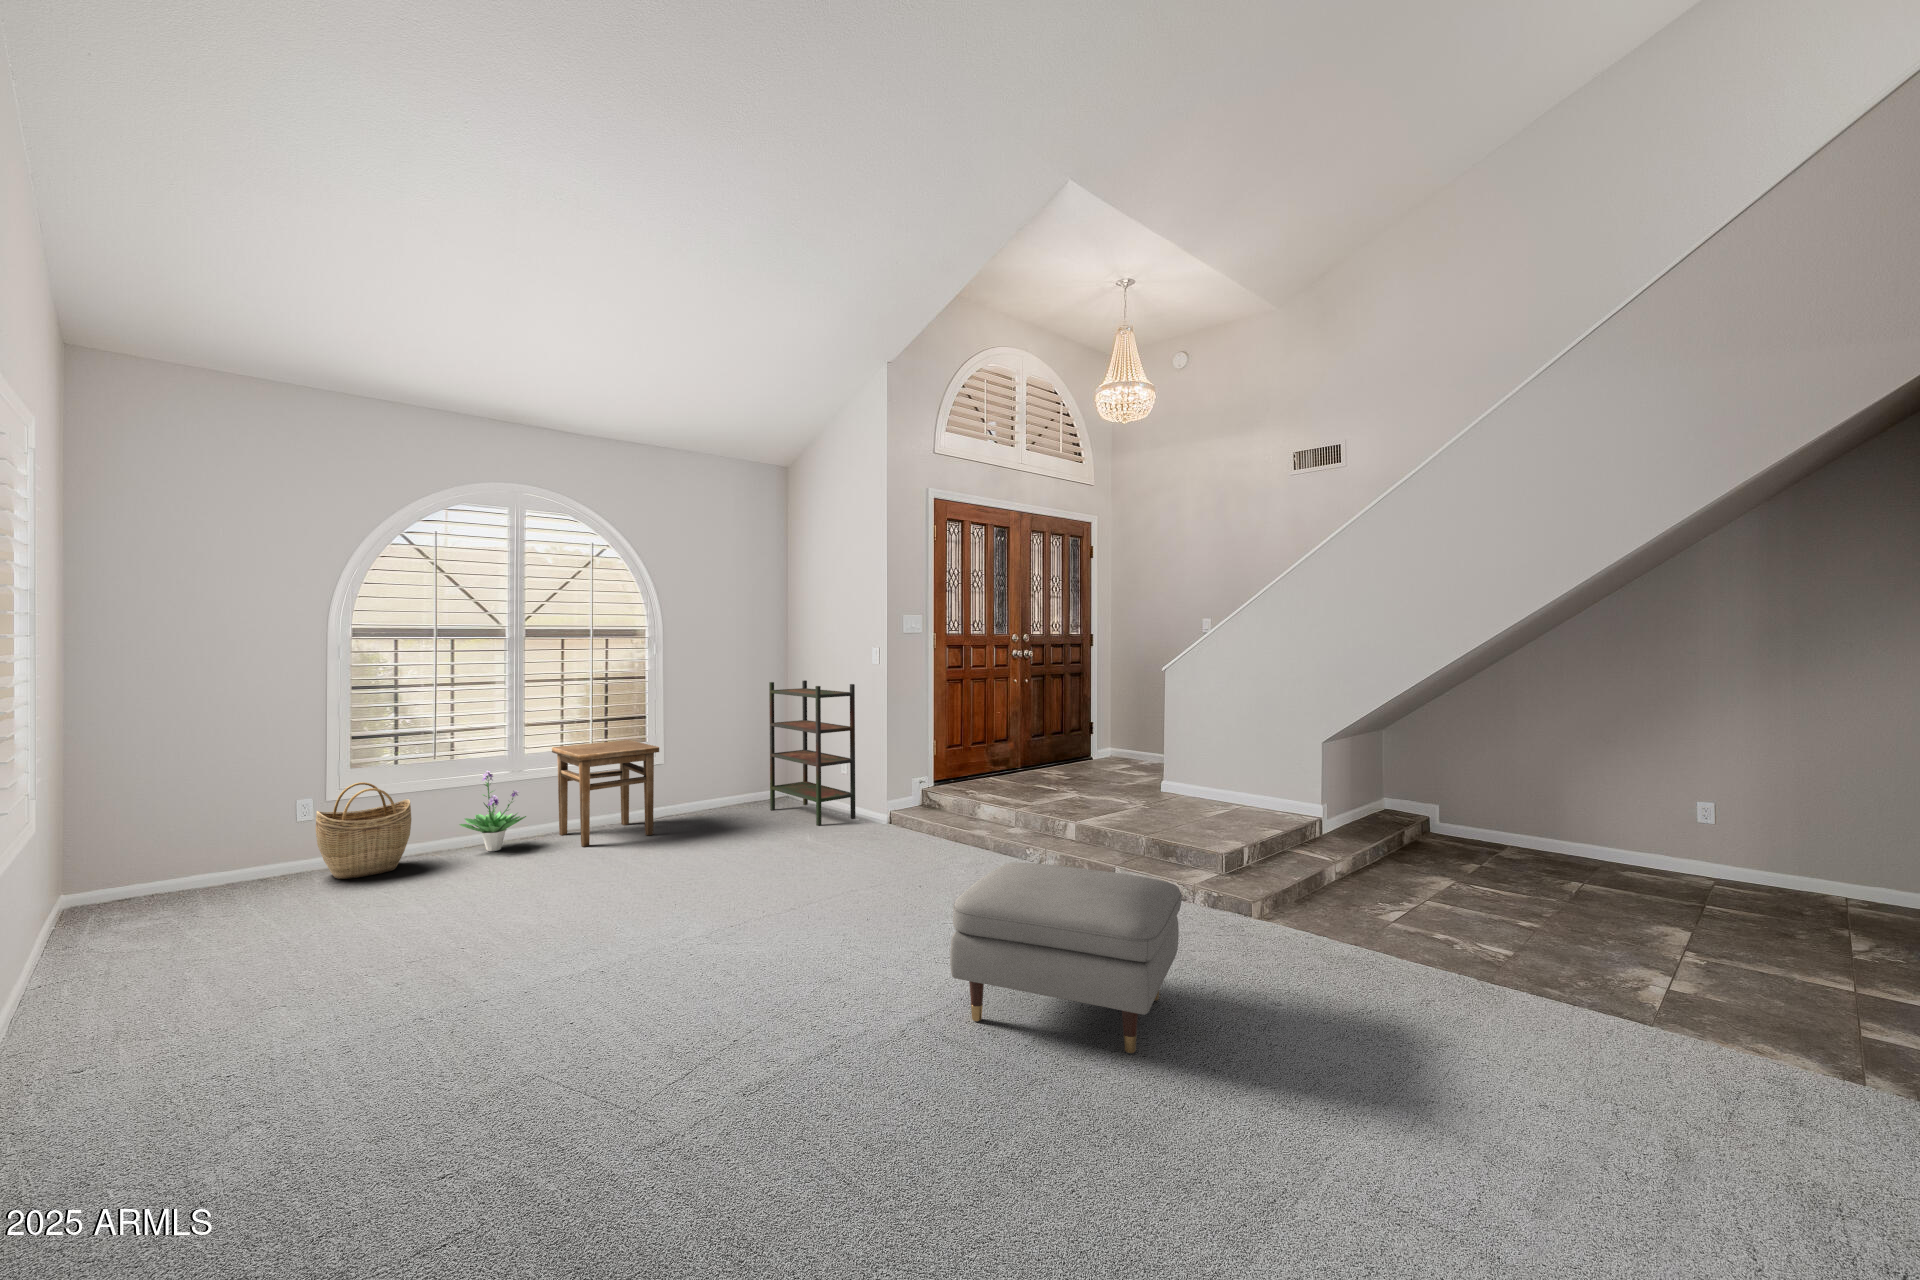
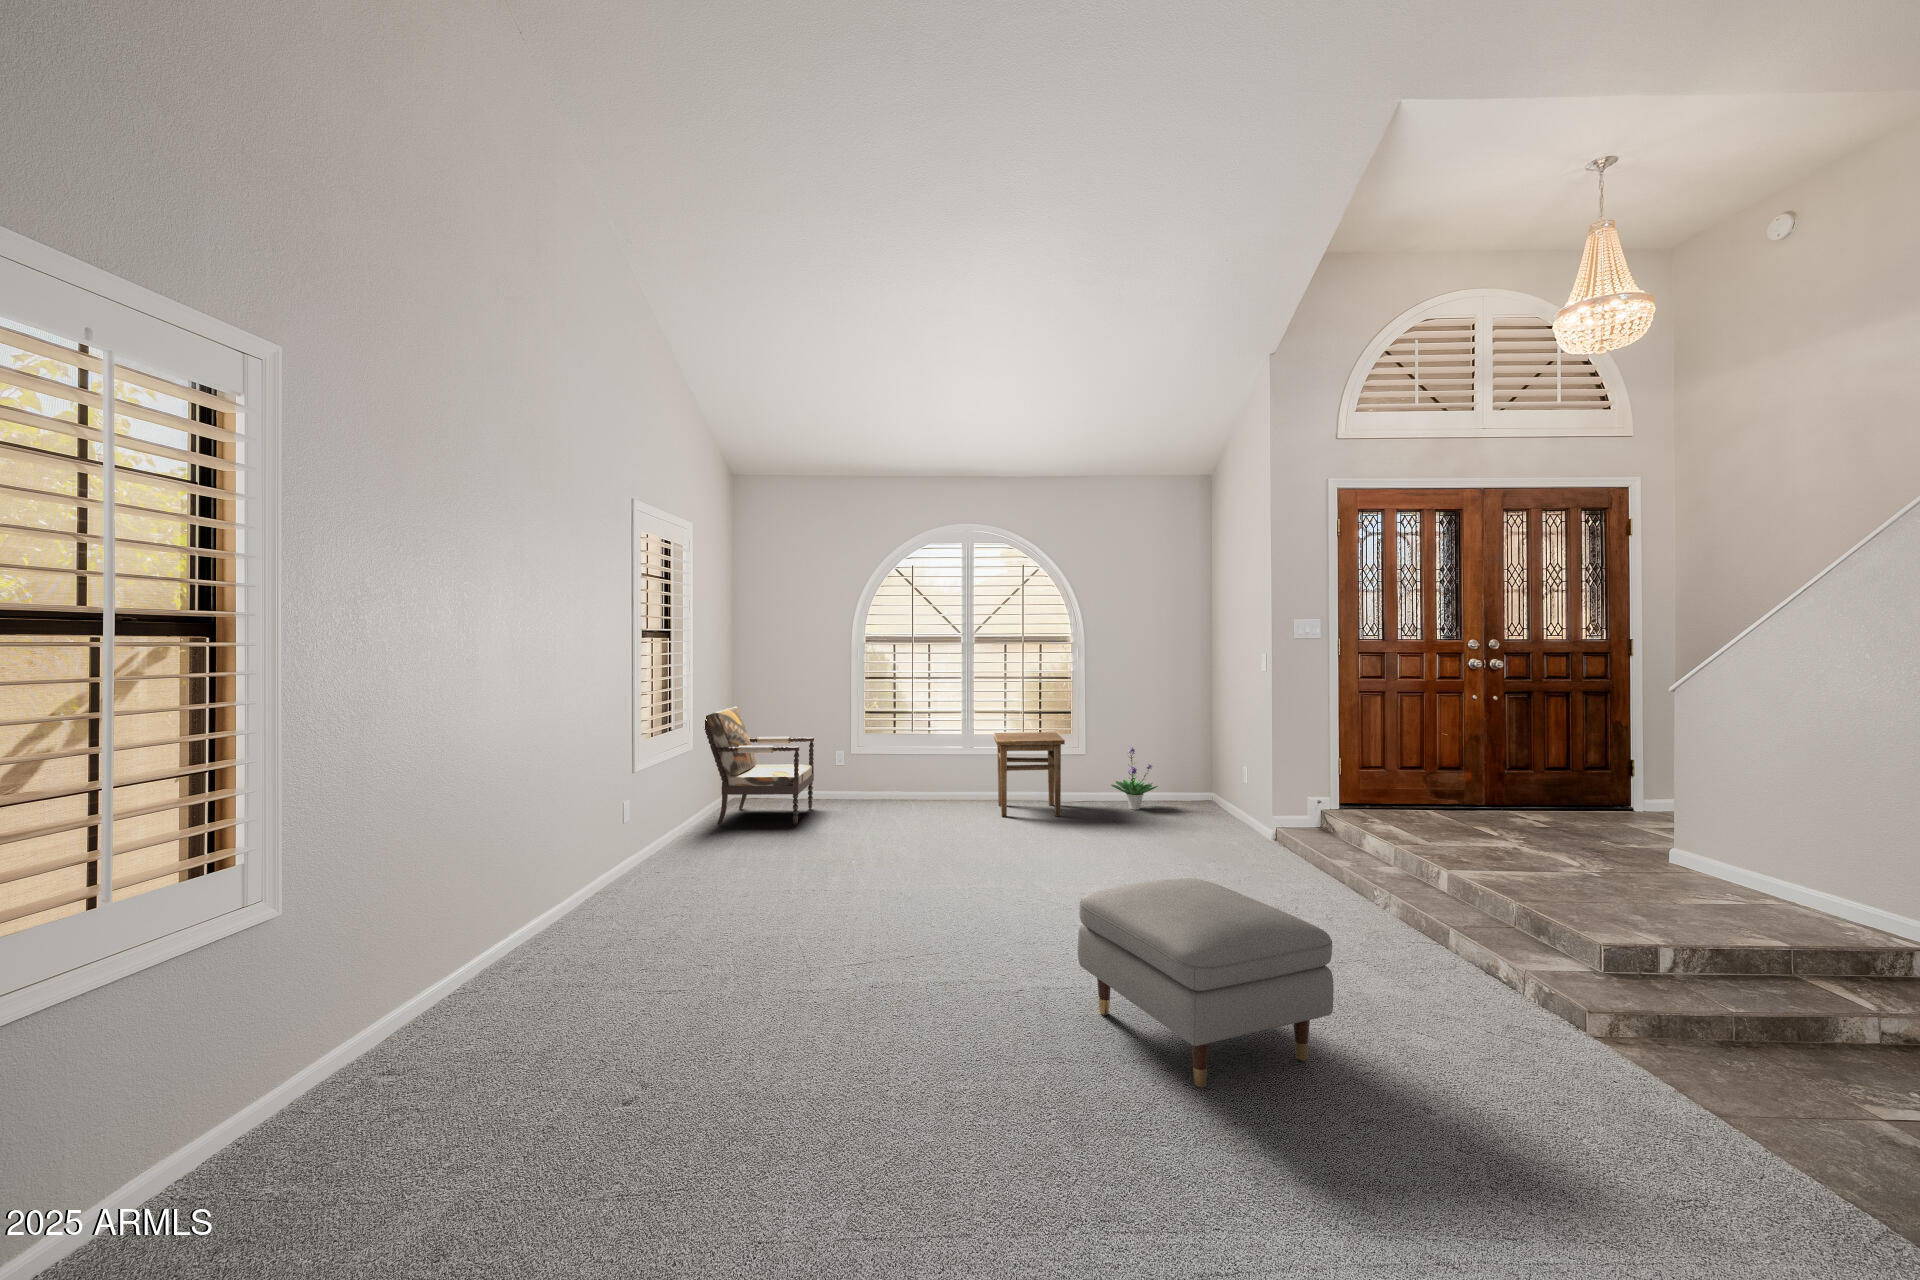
bookshelf: present [769,680,855,826] -> none [1181,687,1251,832]
armchair: none [50,743,276,944] -> present [705,707,814,825]
potted plant: present [459,770,526,851] -> present [1111,747,1158,810]
woven basket: present [316,782,411,879] -> none [837,746,892,812]

